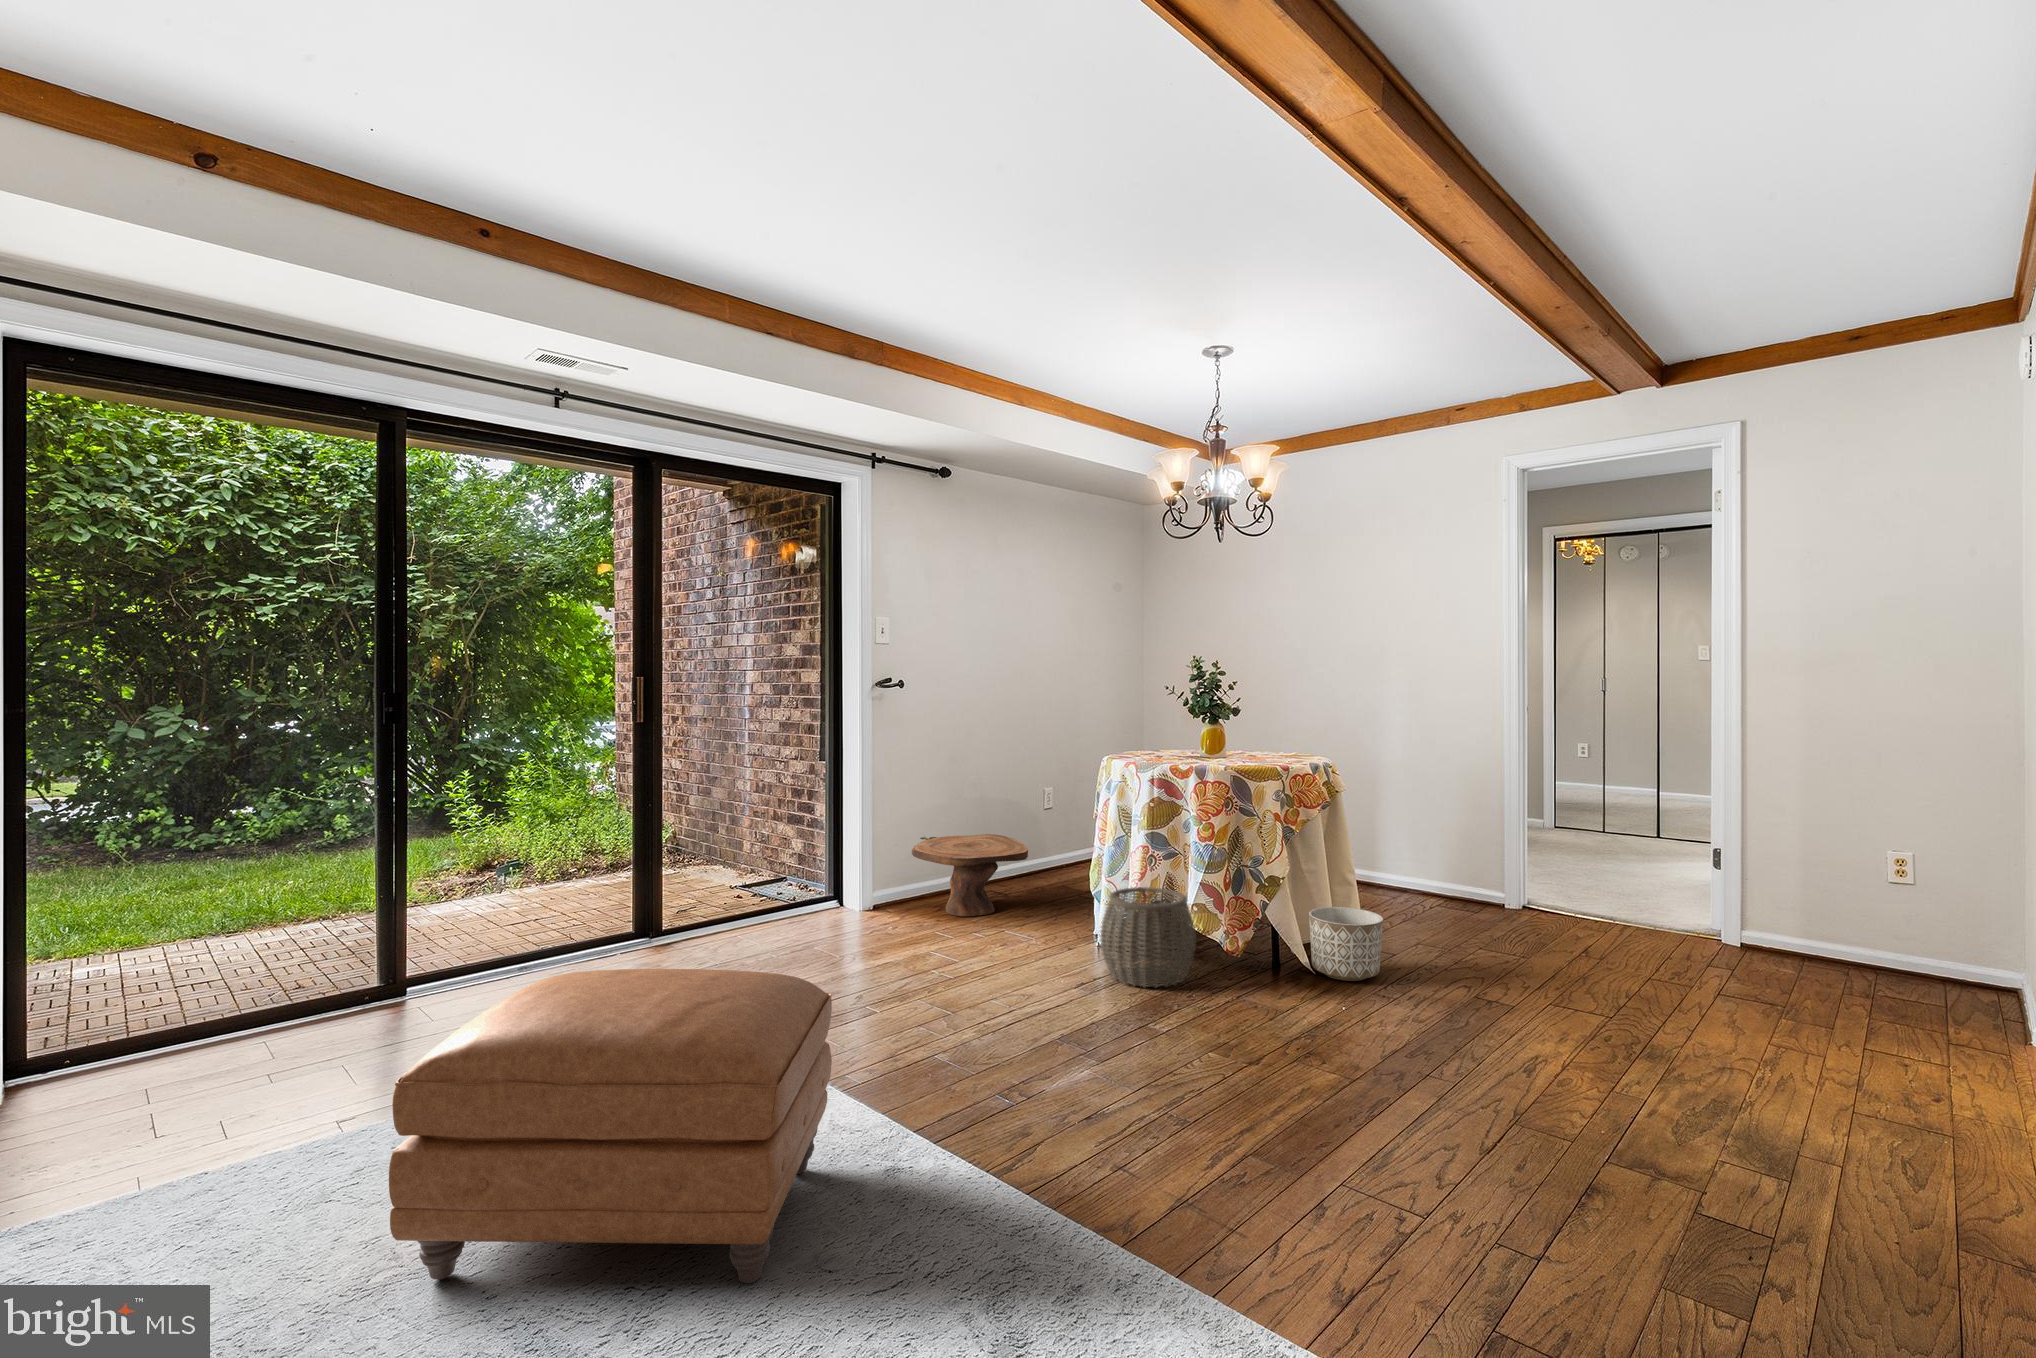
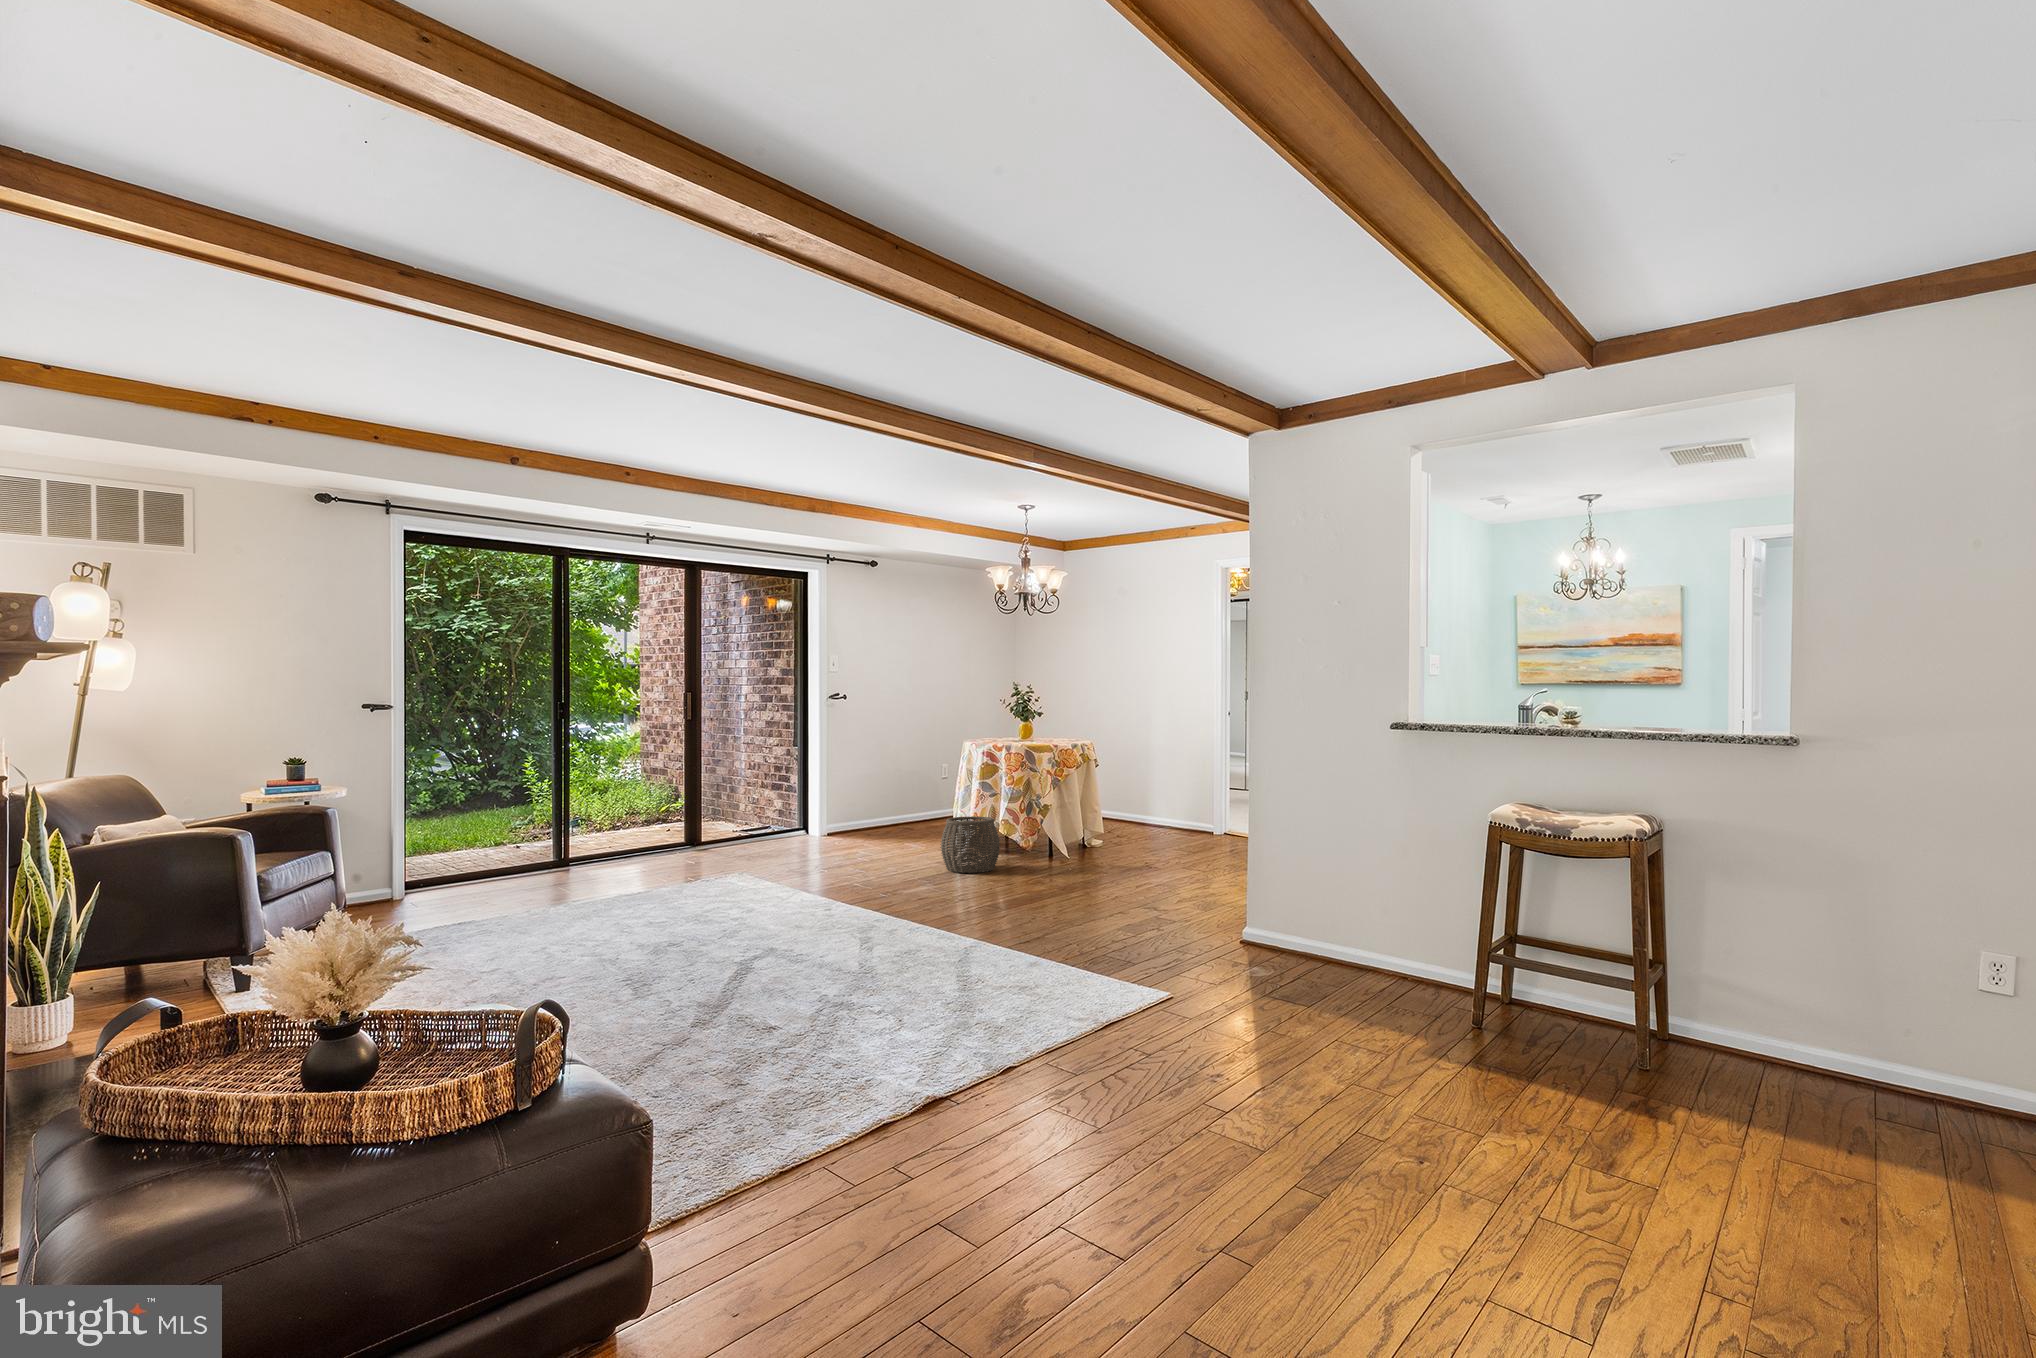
side table: present [912,834,1028,917] -> none [851,797,928,849]
planter: present [1309,907,1383,981] -> none [1073,829,1118,872]
ottoman: present [389,969,832,1283] -> none [533,818,737,937]

